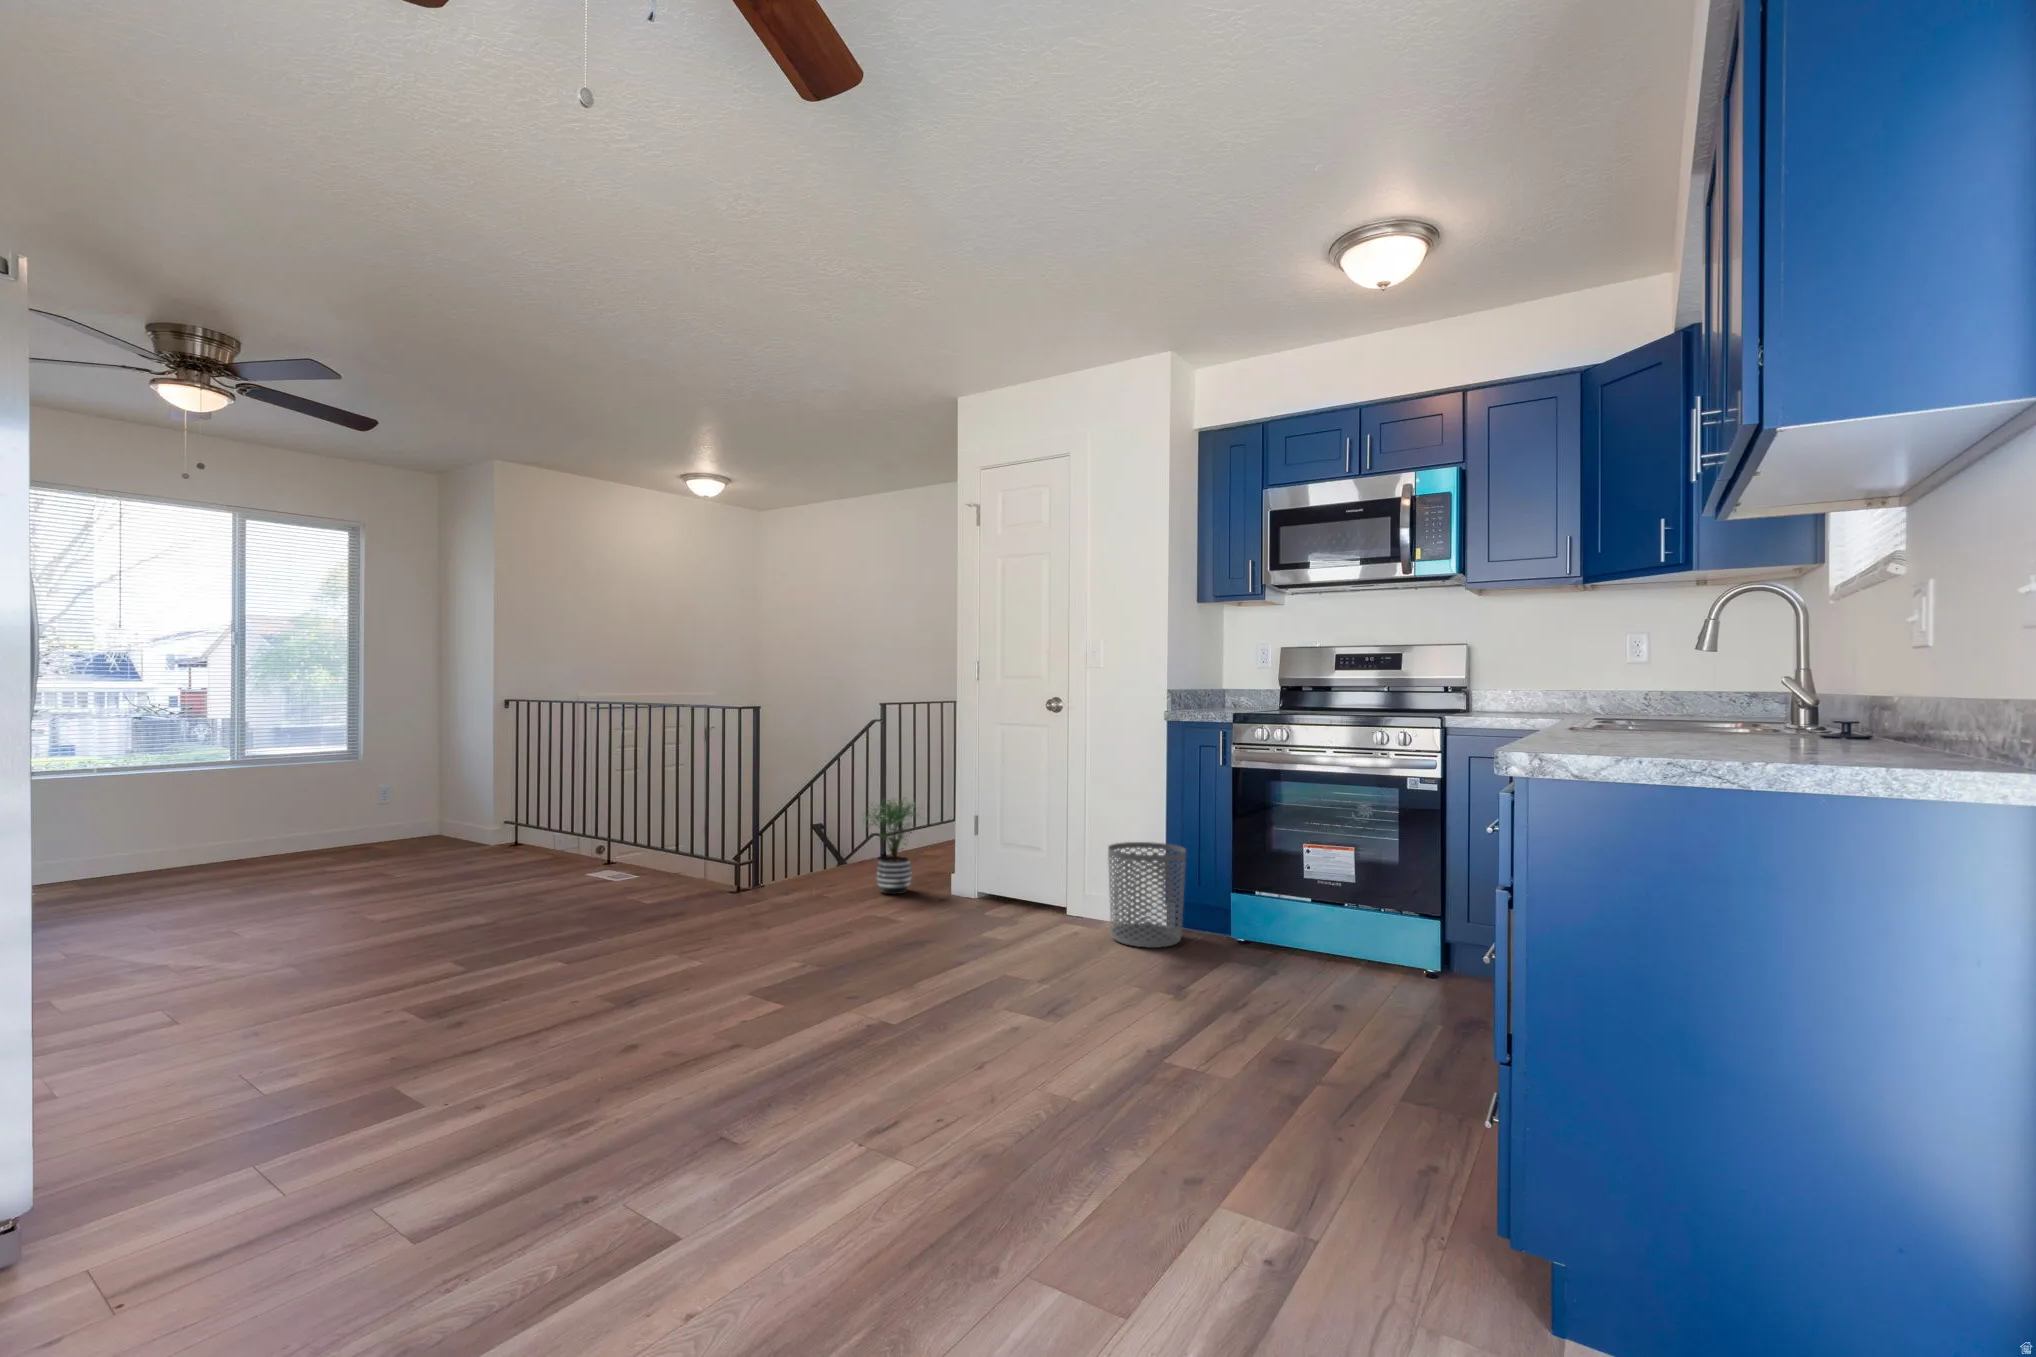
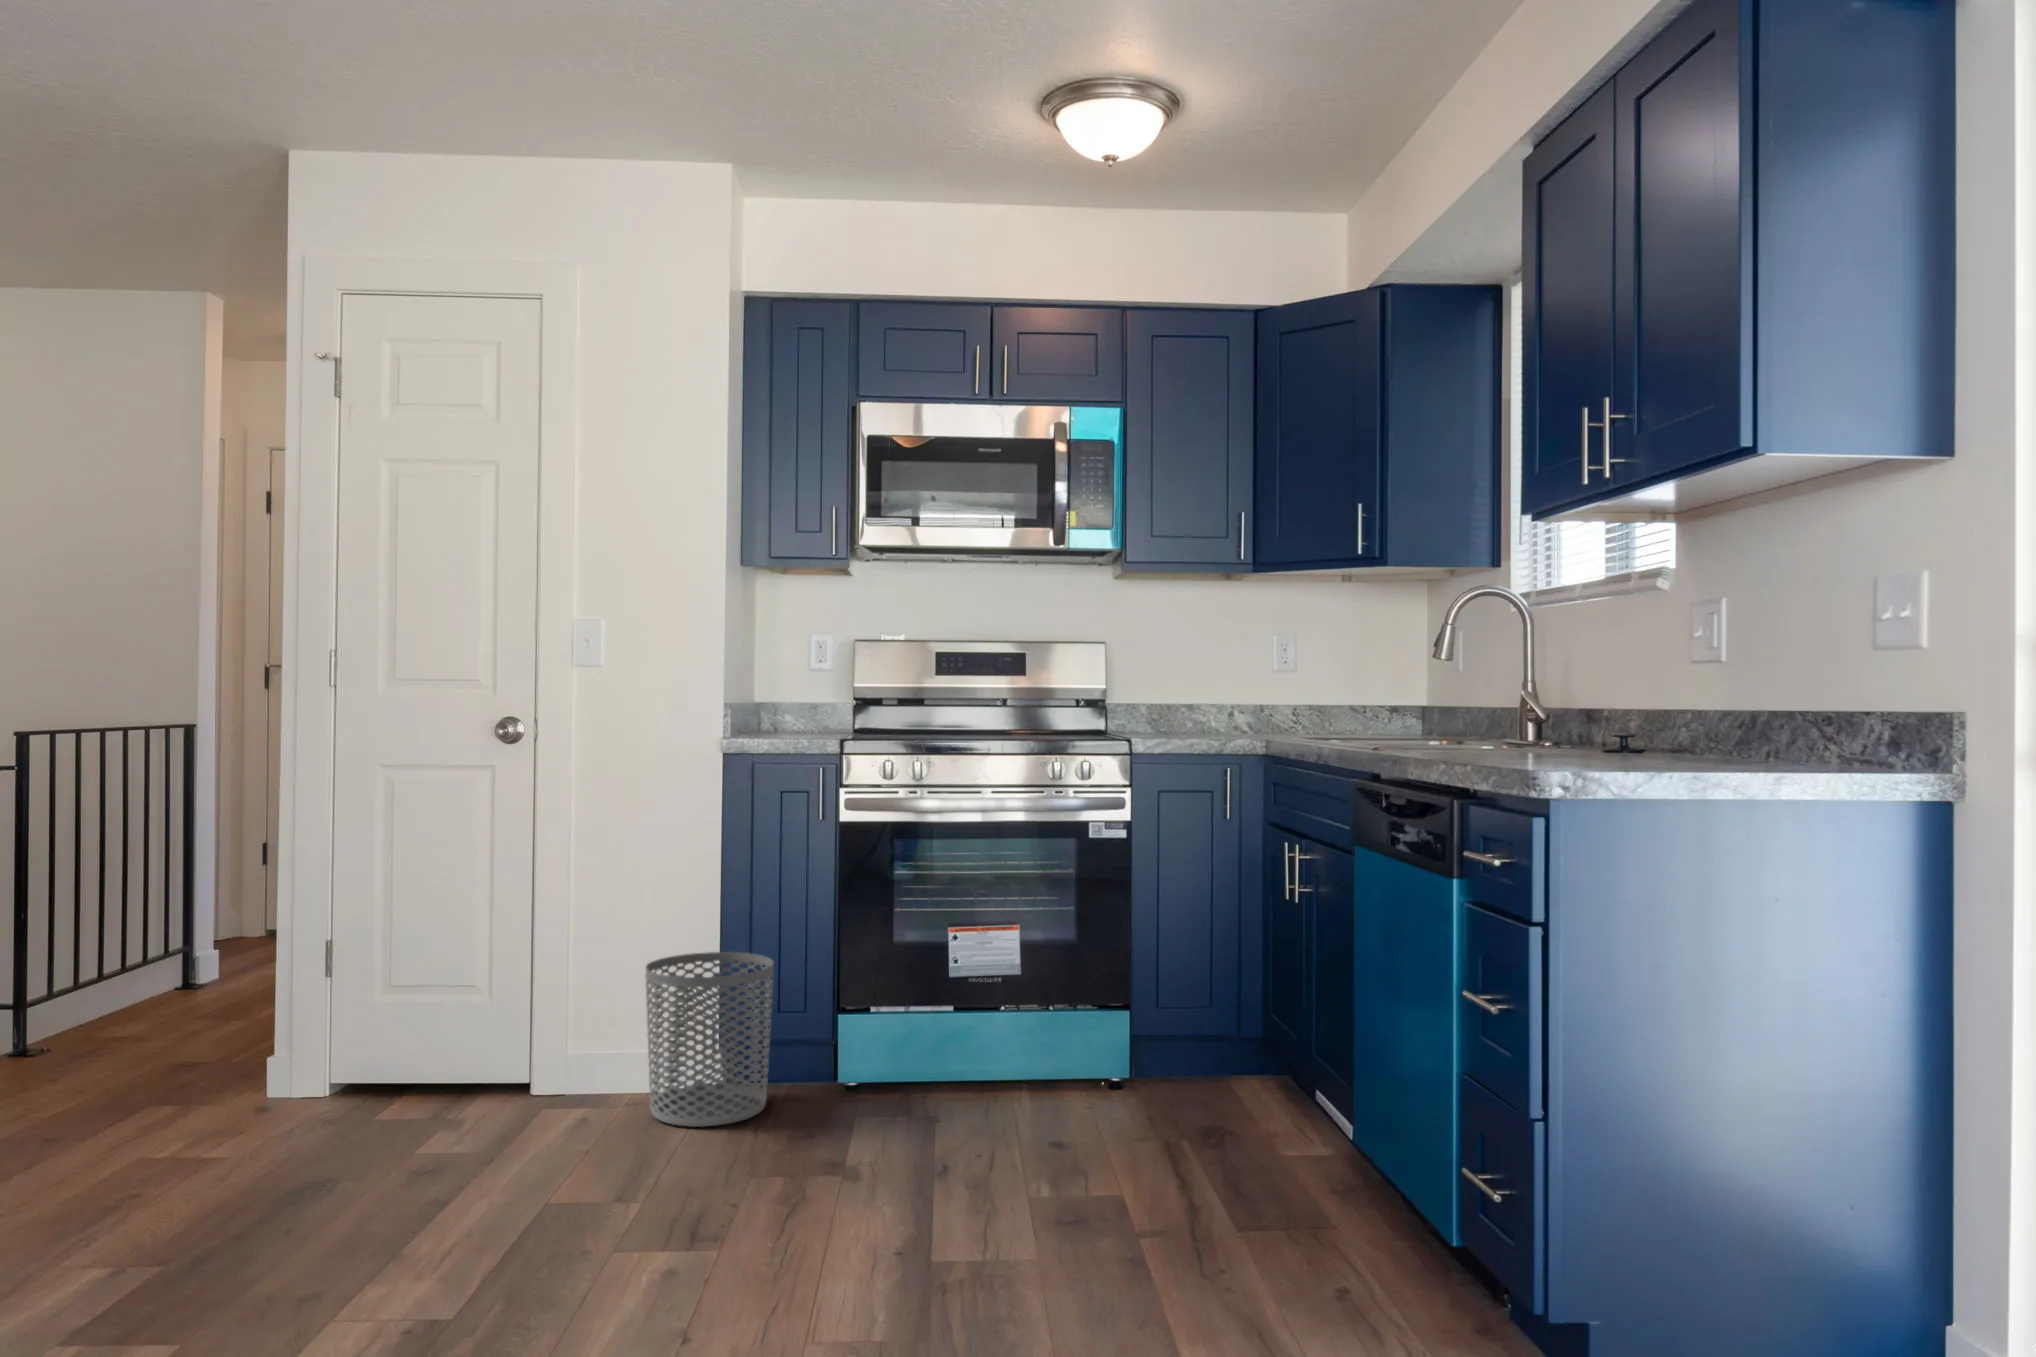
potted plant: present [862,798,917,894] -> none [50,919,216,1121]

